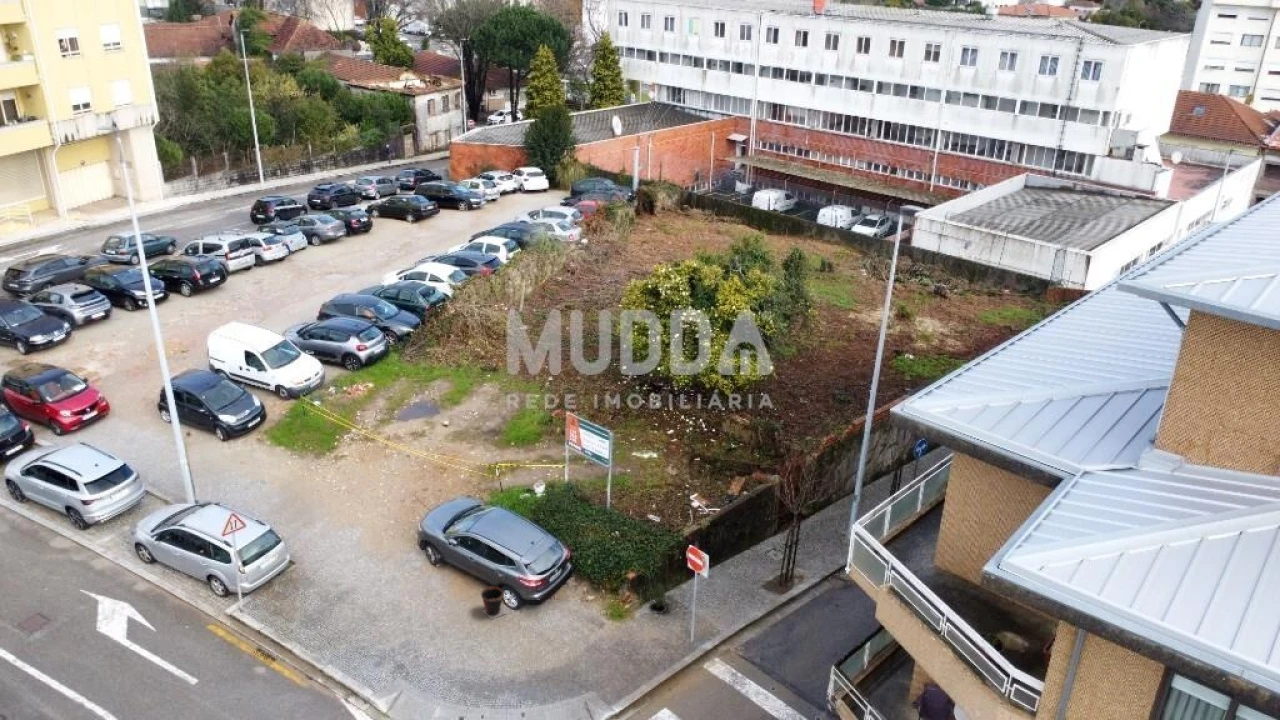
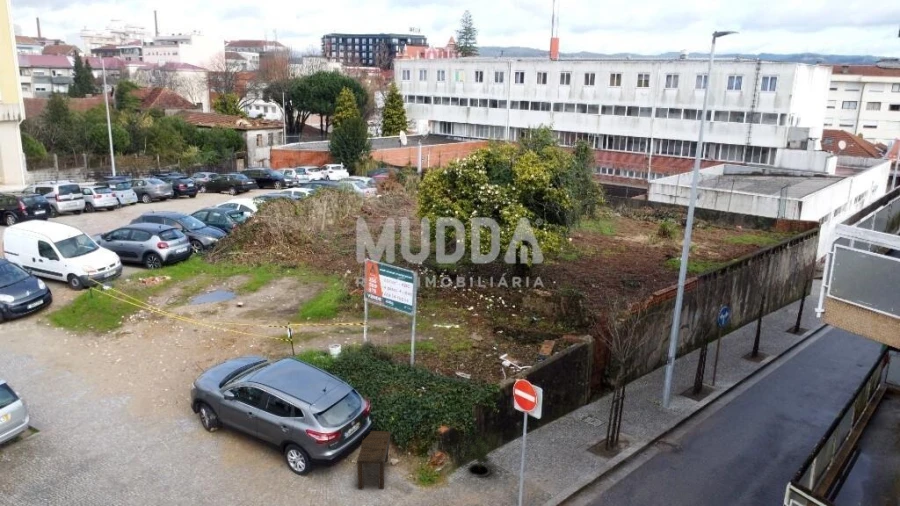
bench: none [560,574,587,623] -> present [357,431,391,490]
waste bin: present [481,586,506,620] -> none [256,445,289,488]

